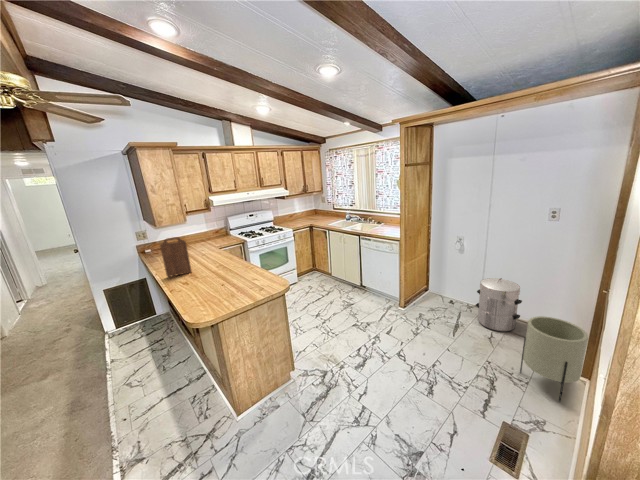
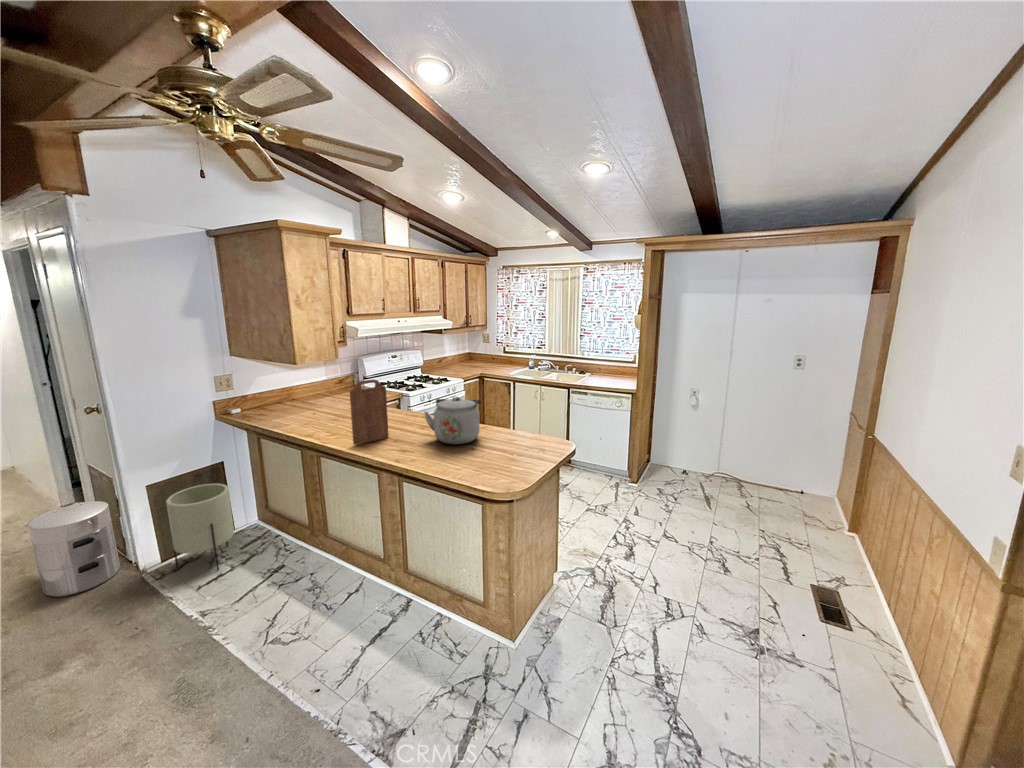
kettle: none [203,248,241,280] -> present [424,397,481,444]
waste bin: present [476,278,522,331] -> present [27,501,120,597]
planter: present [520,316,588,402] -> present [166,484,234,570]

